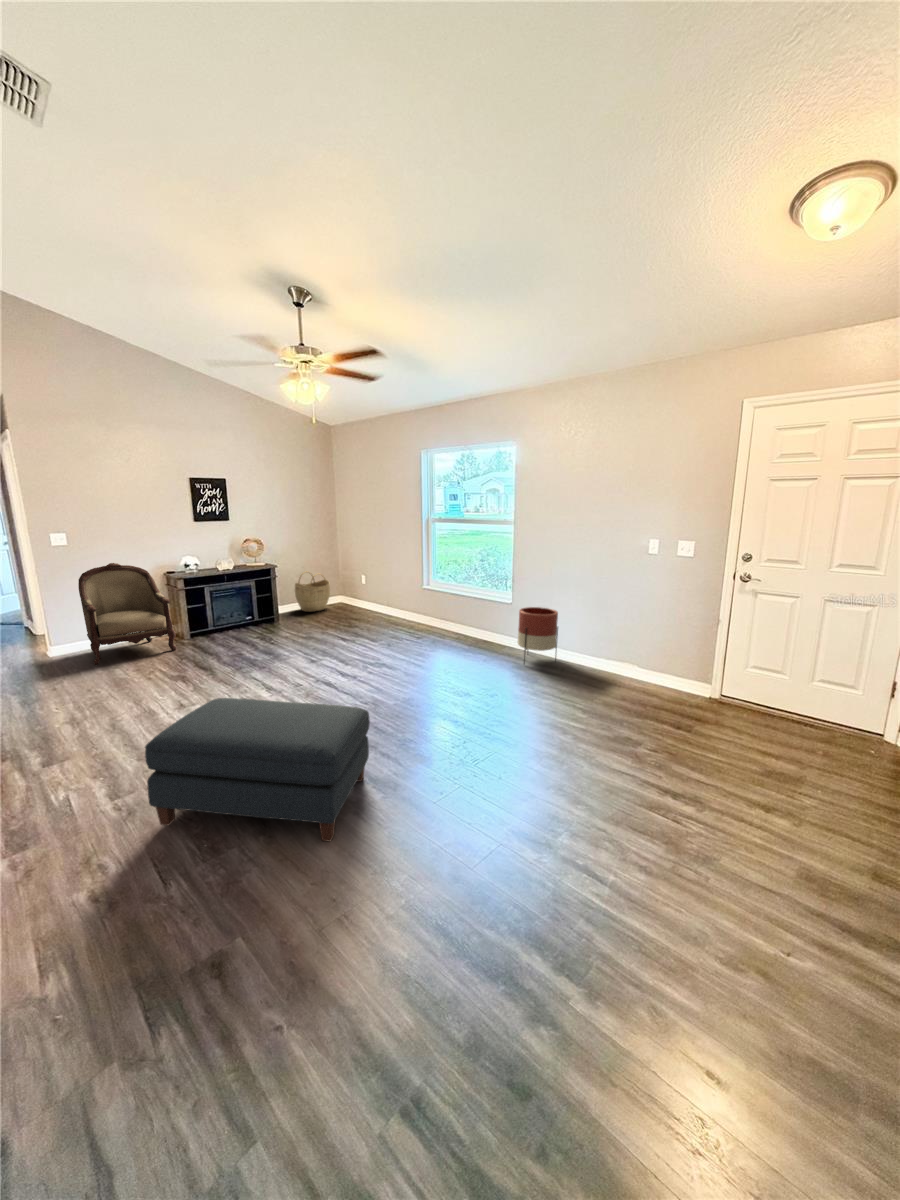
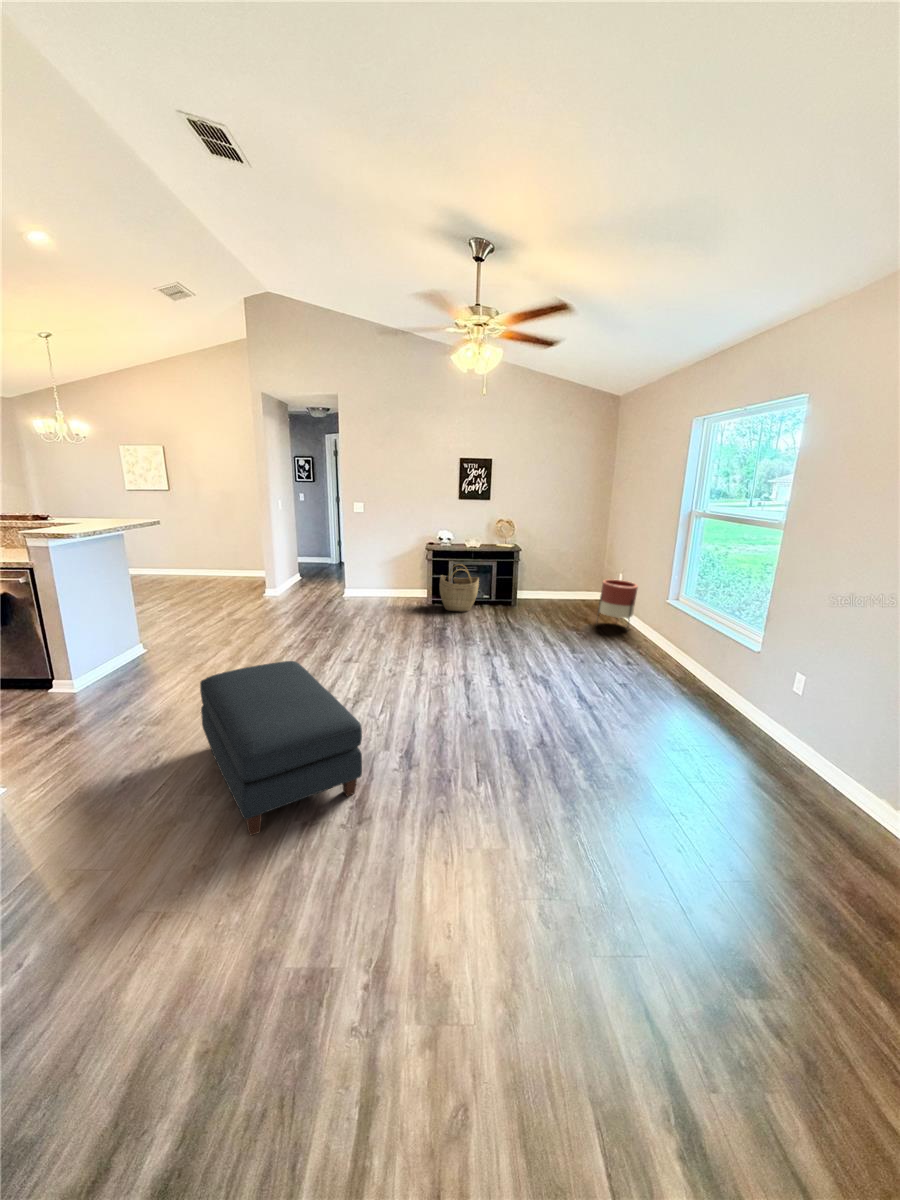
armchair: present [78,563,177,665] -> none [351,529,413,612]
woven basket: present [295,571,330,612] -> present [440,564,479,612]
planter: present [518,607,558,663] -> present [598,579,638,620]

